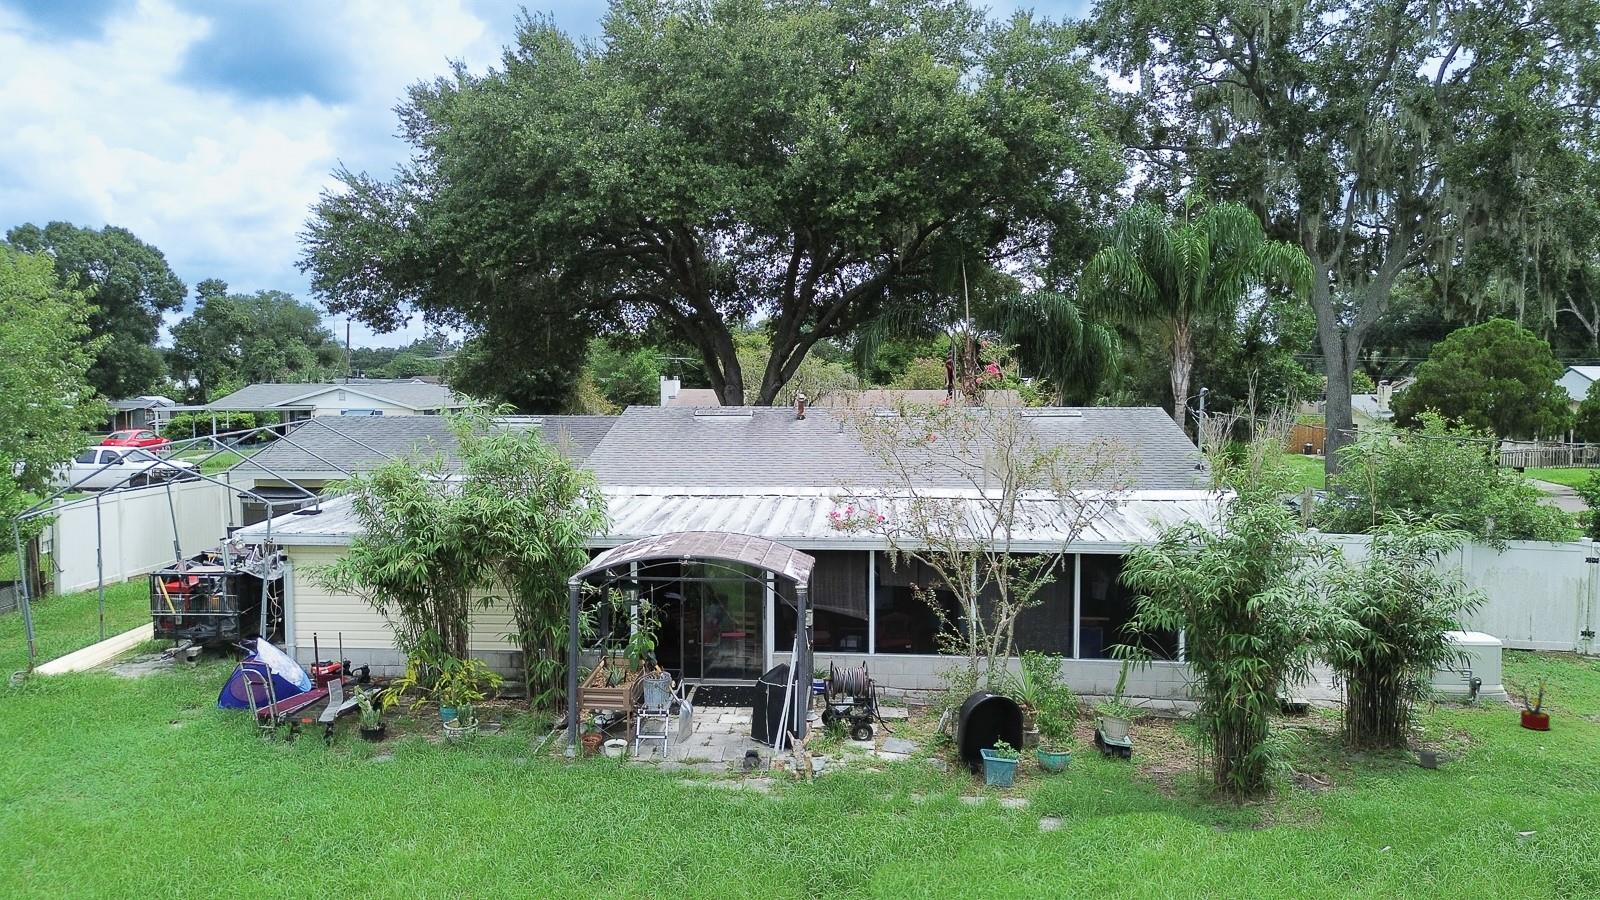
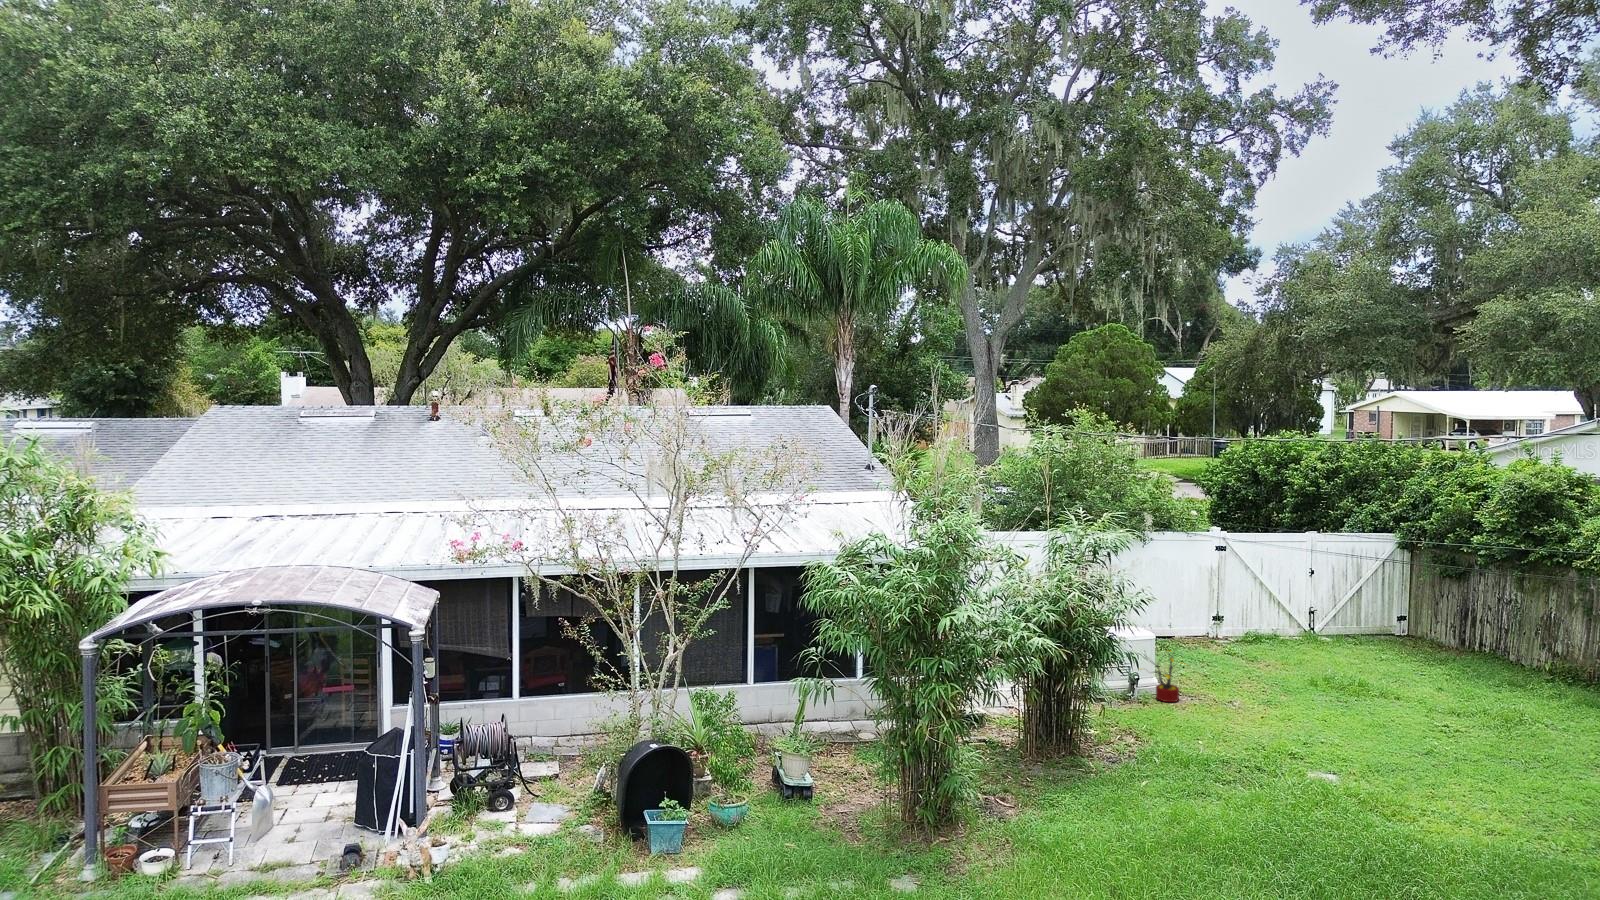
watering can: present [1413,748,1454,768] -> none [1081,744,1118,763]

